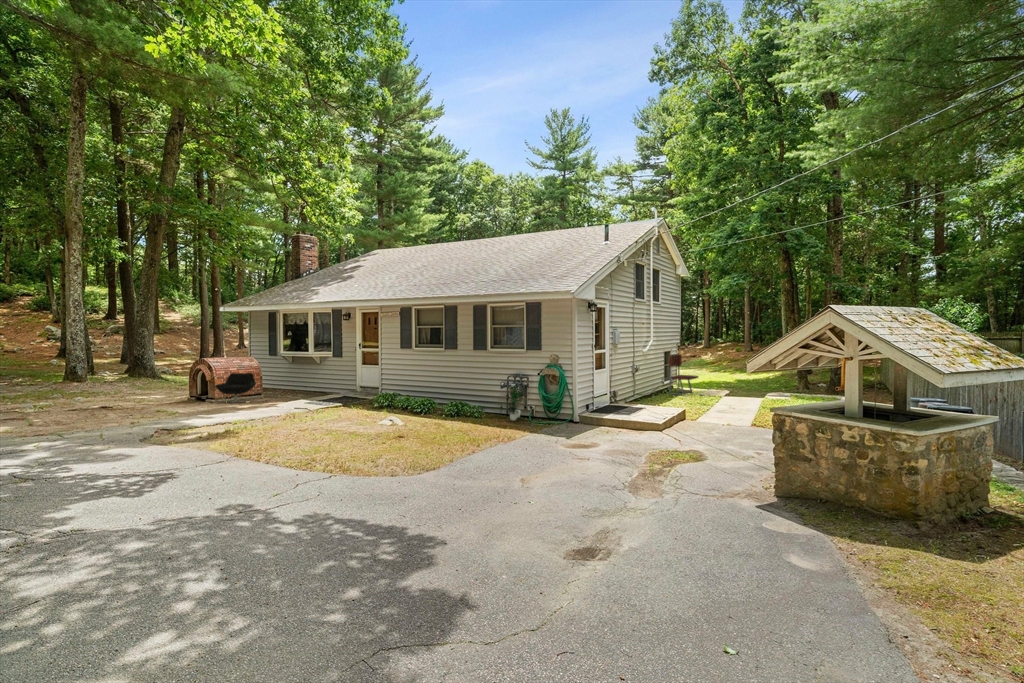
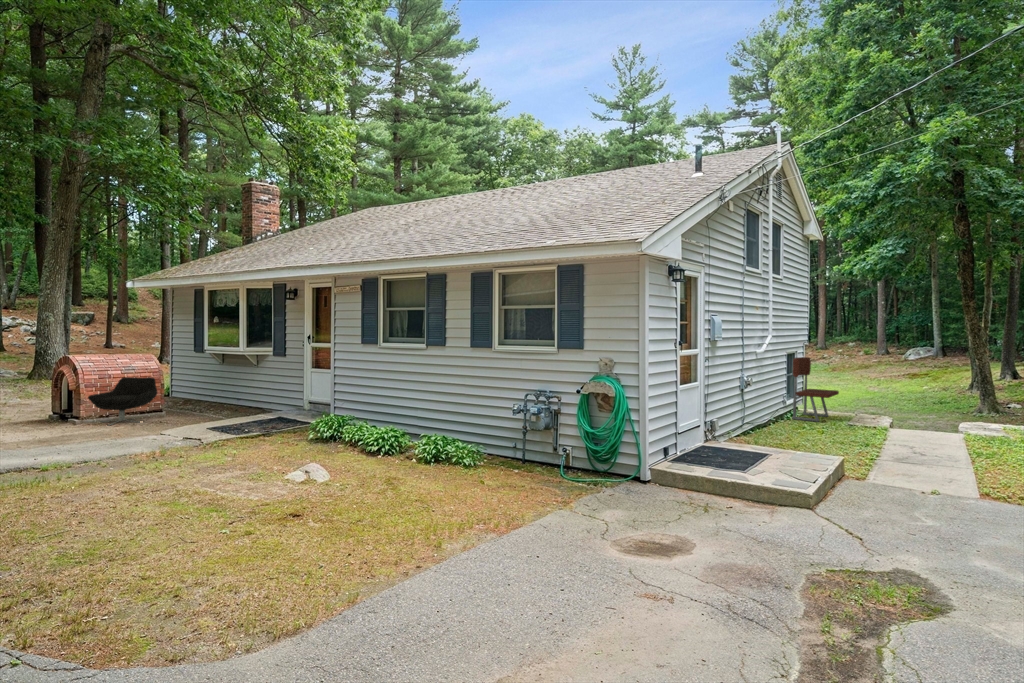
potted plant: present [507,384,522,421] -> none [513,403,552,476]

